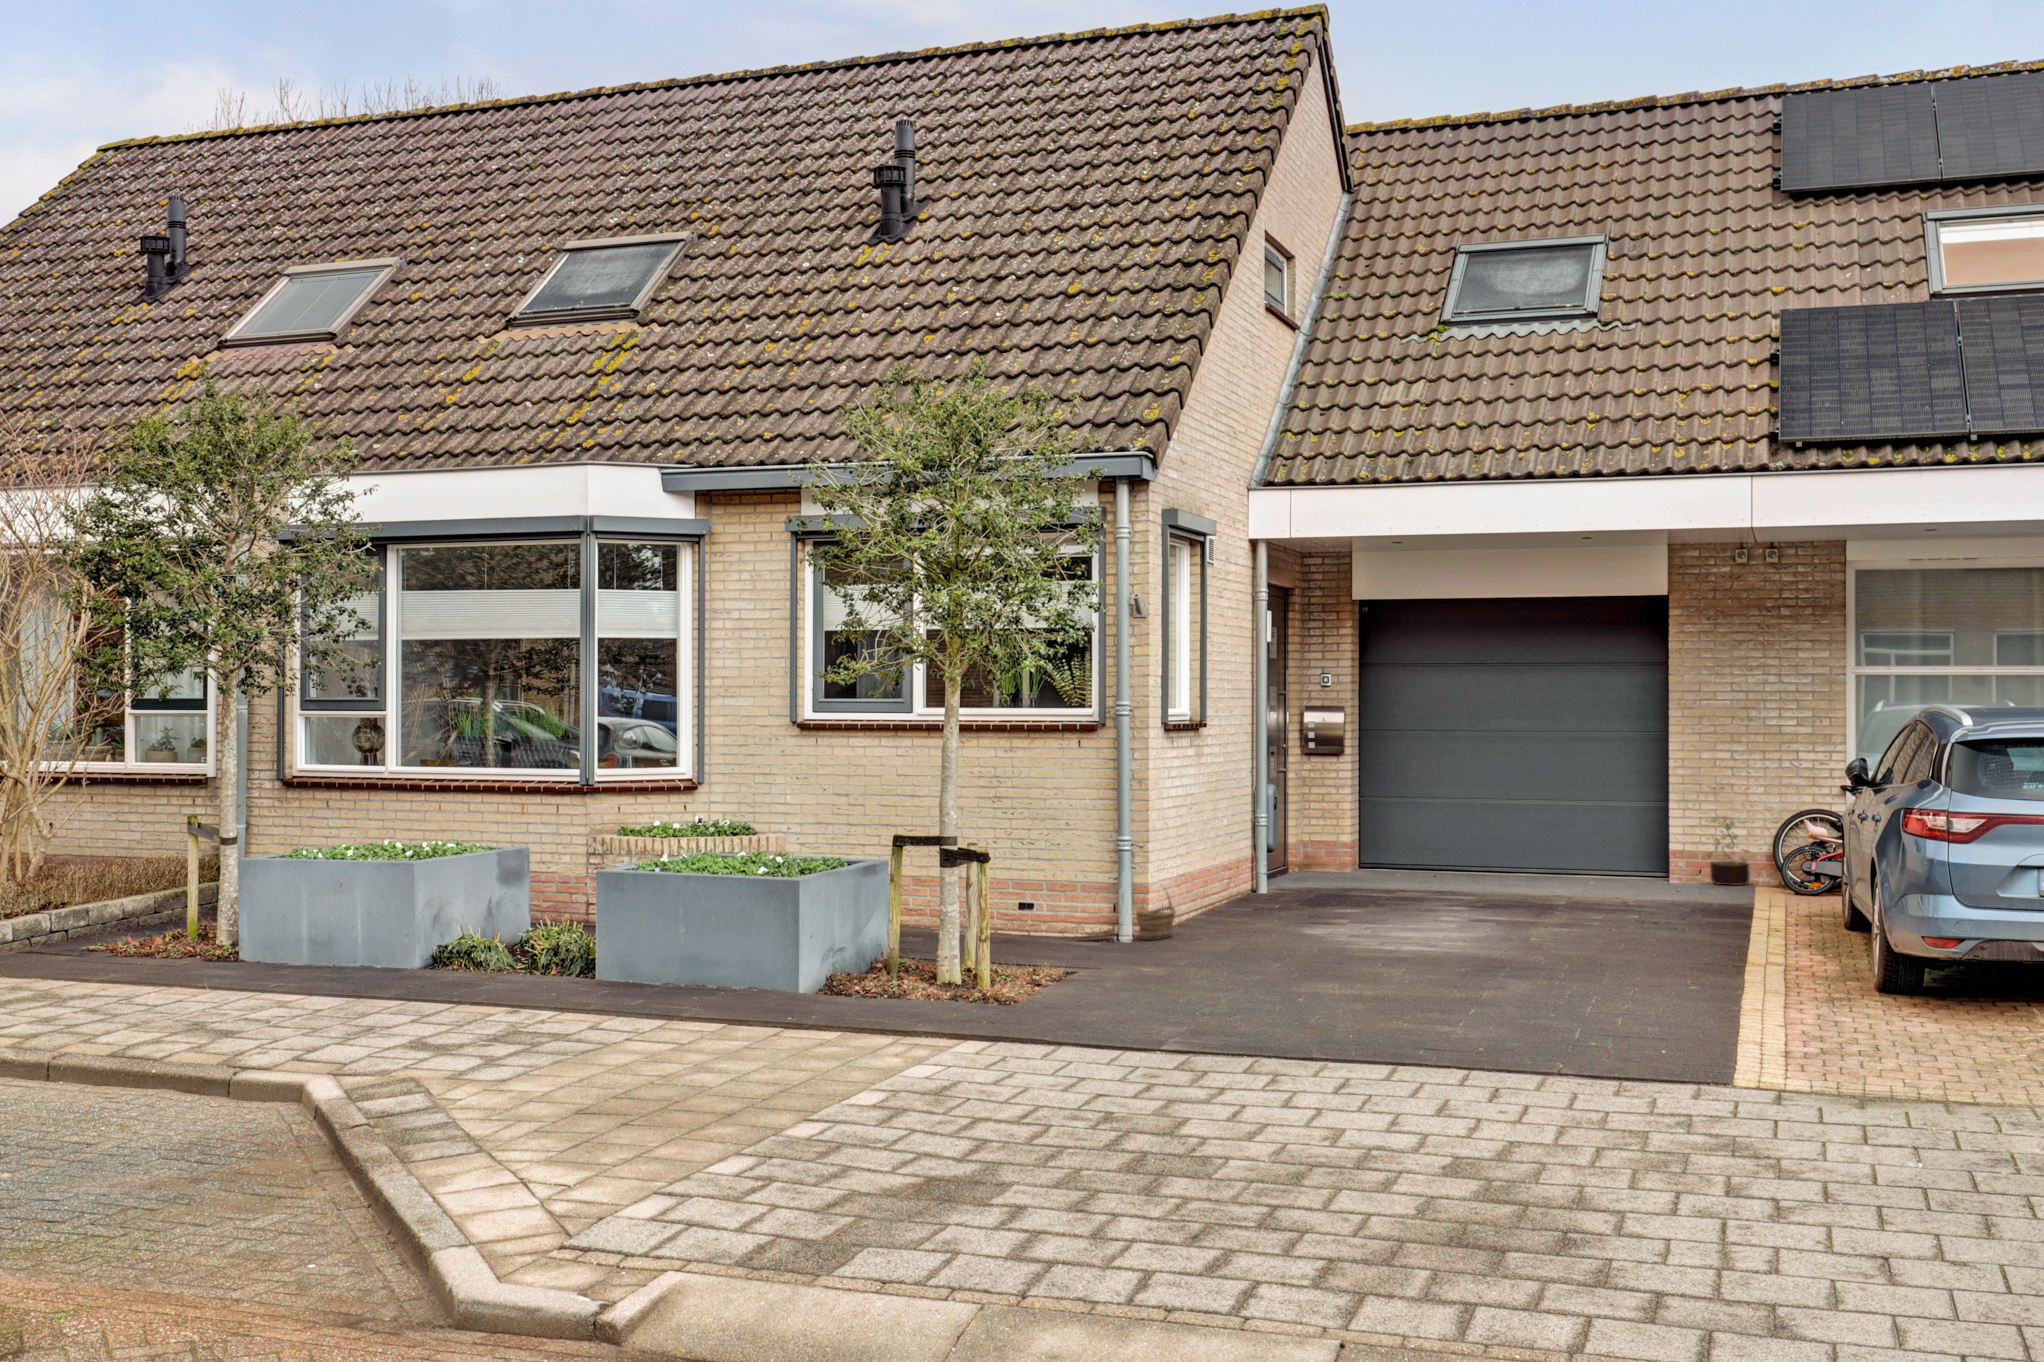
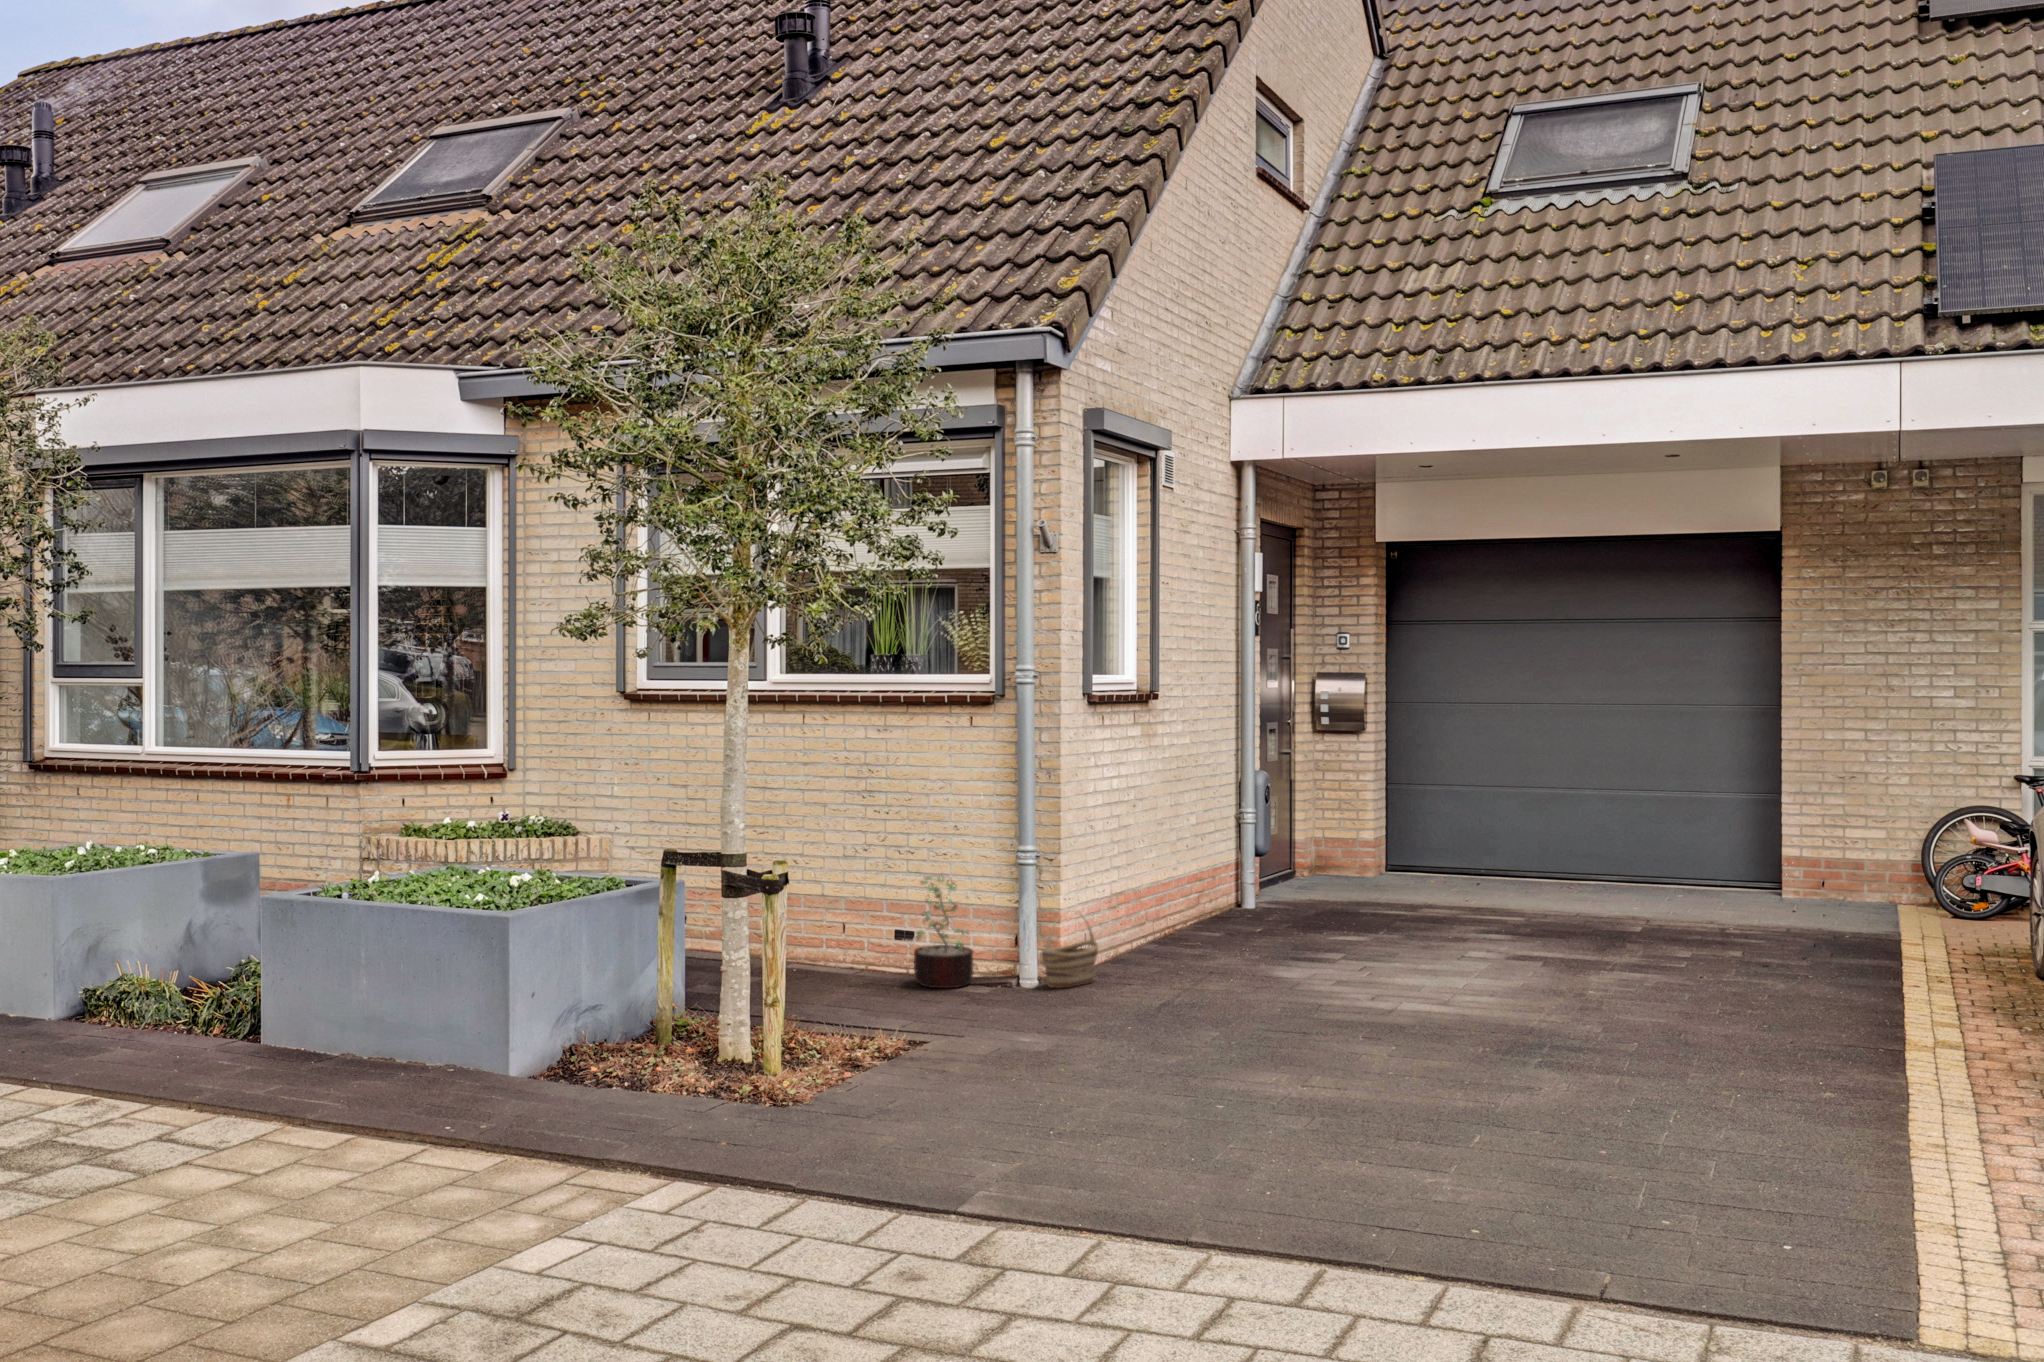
decorative plant: present [1708,819,1750,886] -> present [914,877,974,988]

